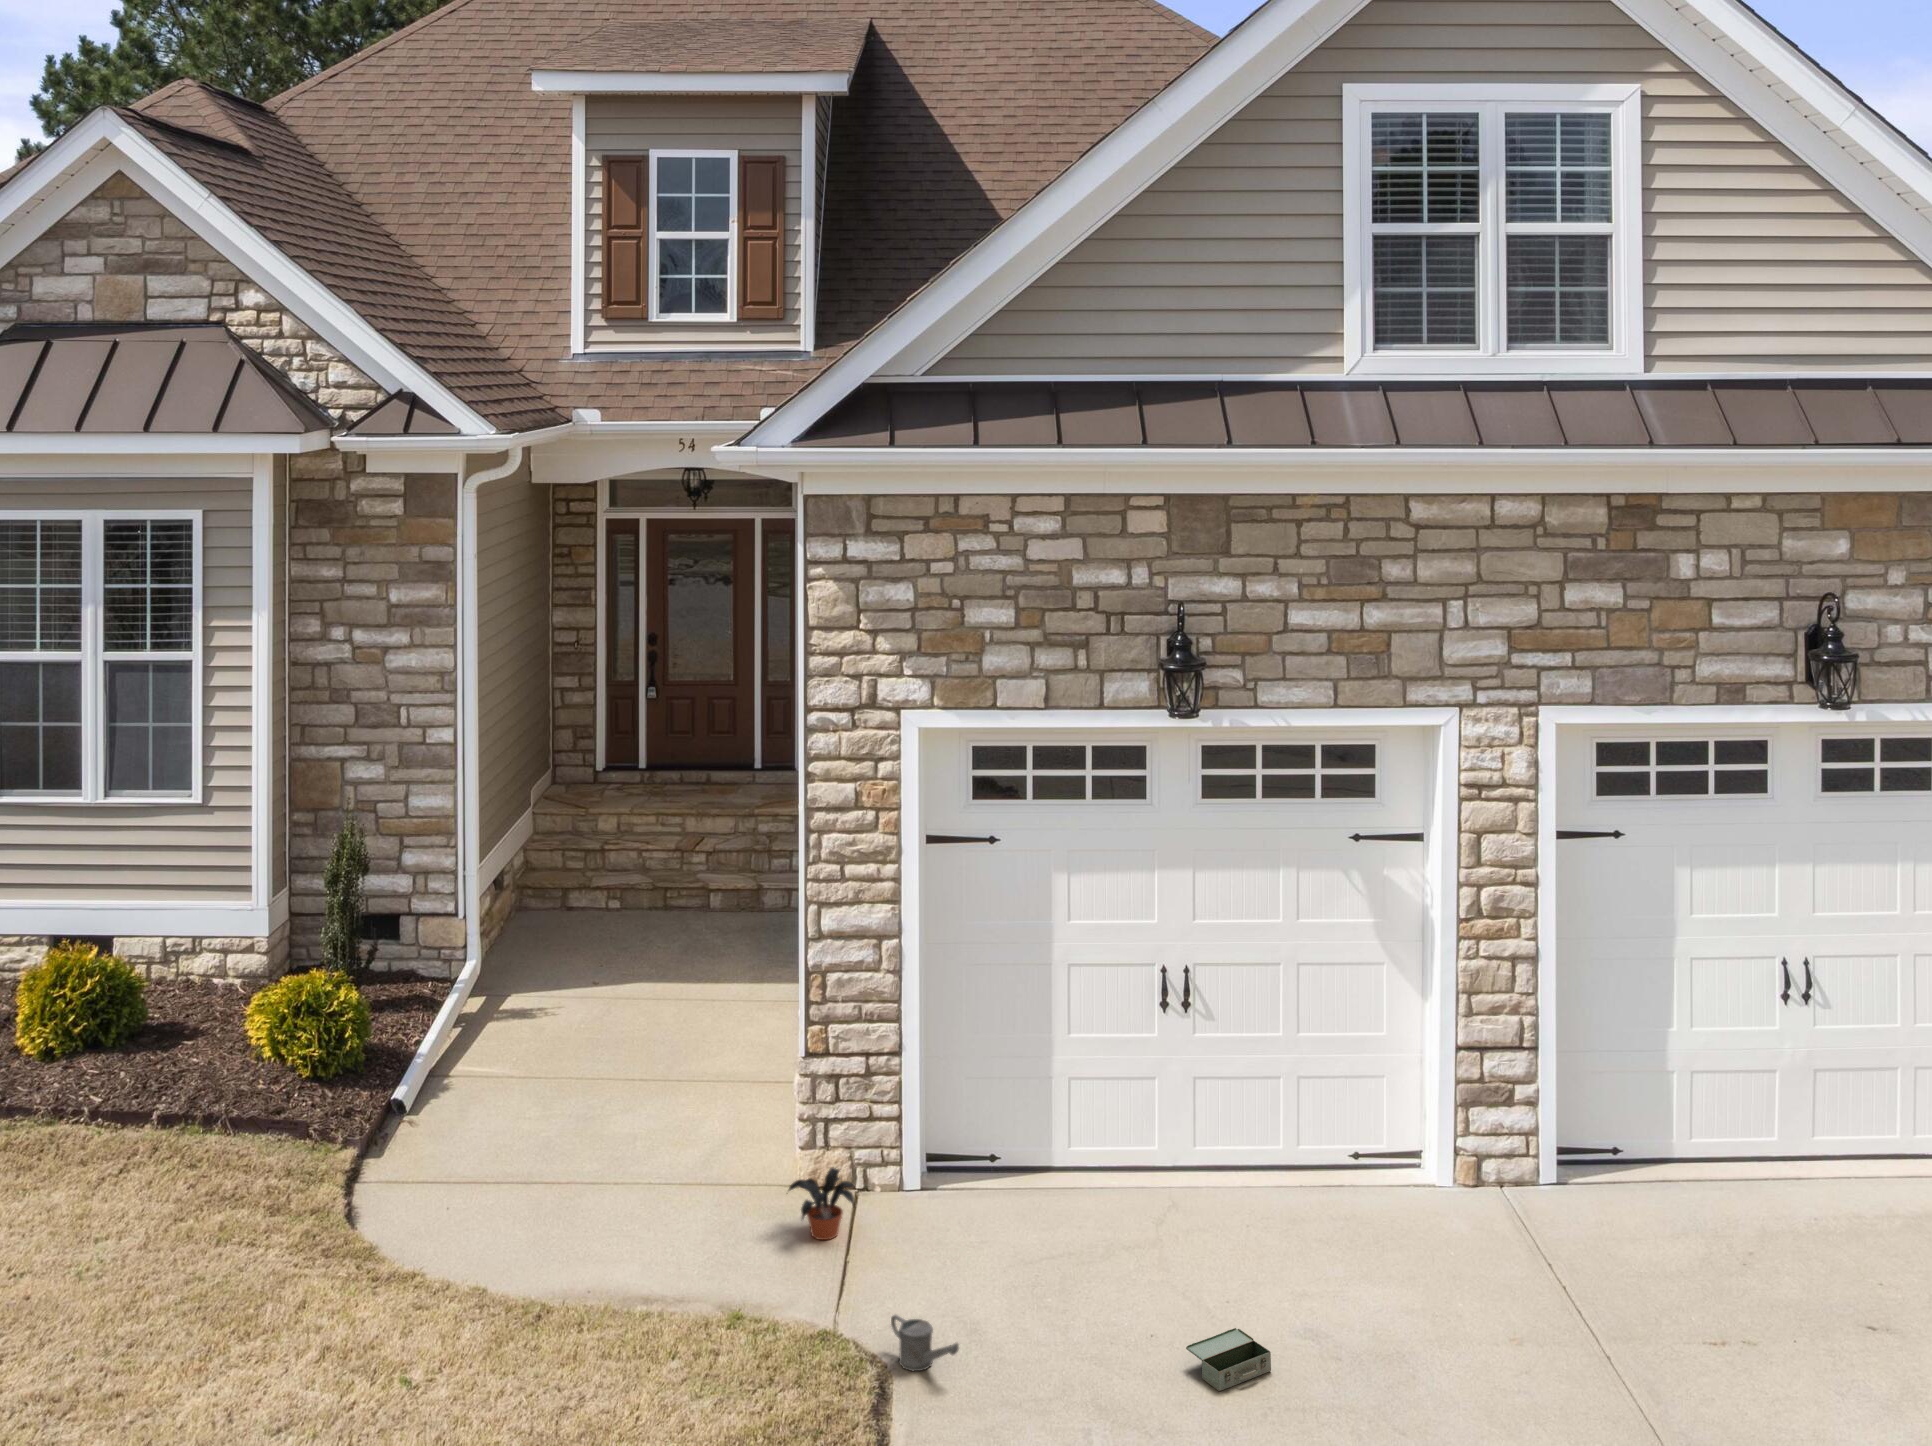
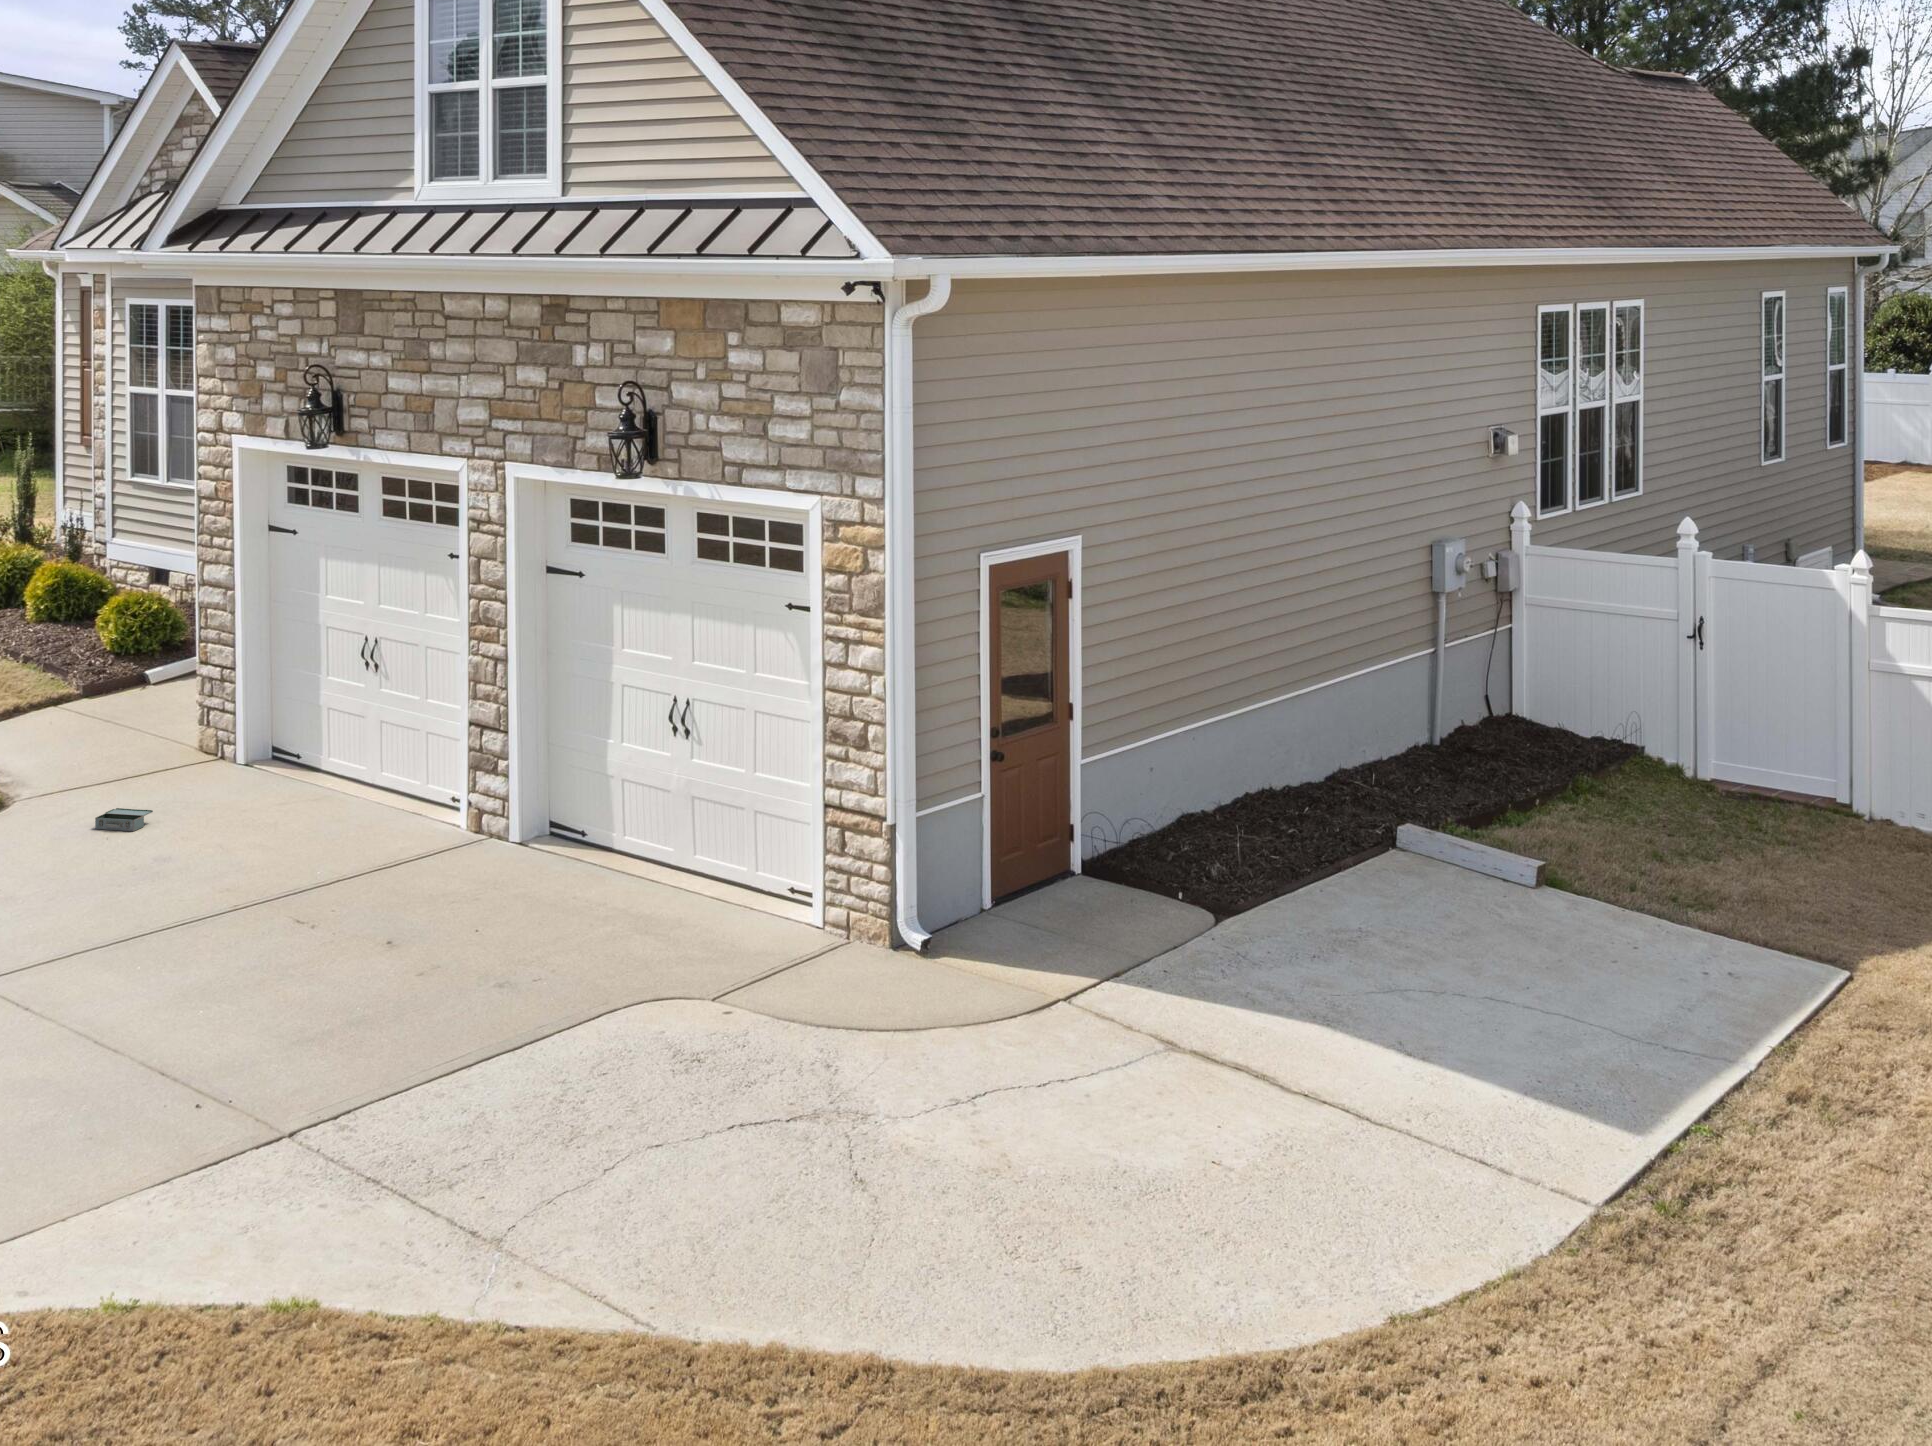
potted plant: present [789,1168,855,1240] -> none [151,713,203,750]
watering can: present [891,1315,959,1371] -> none [32,764,63,791]

